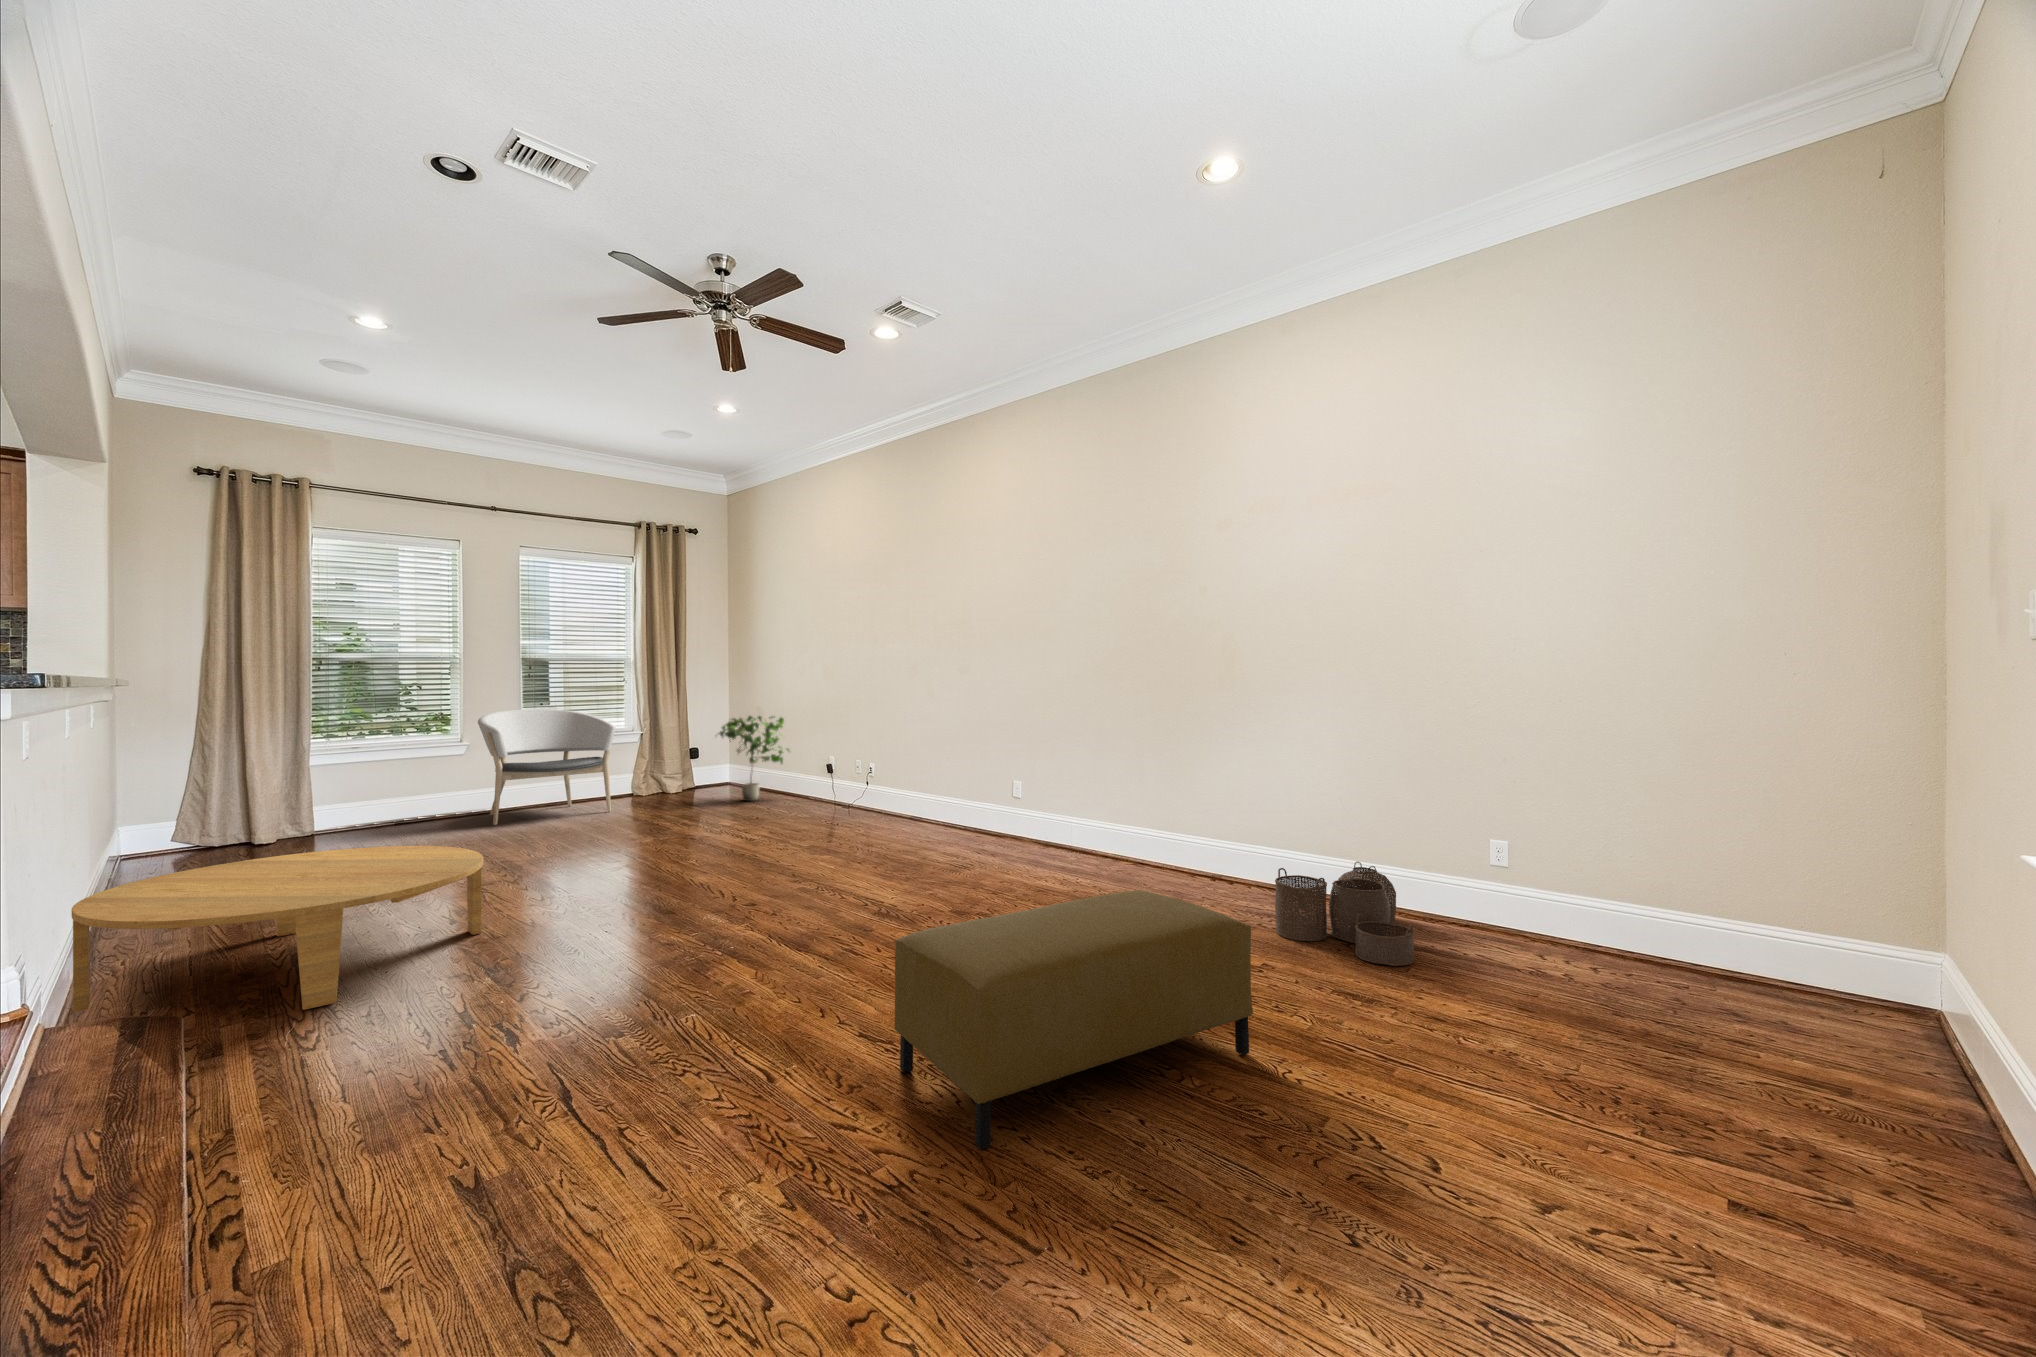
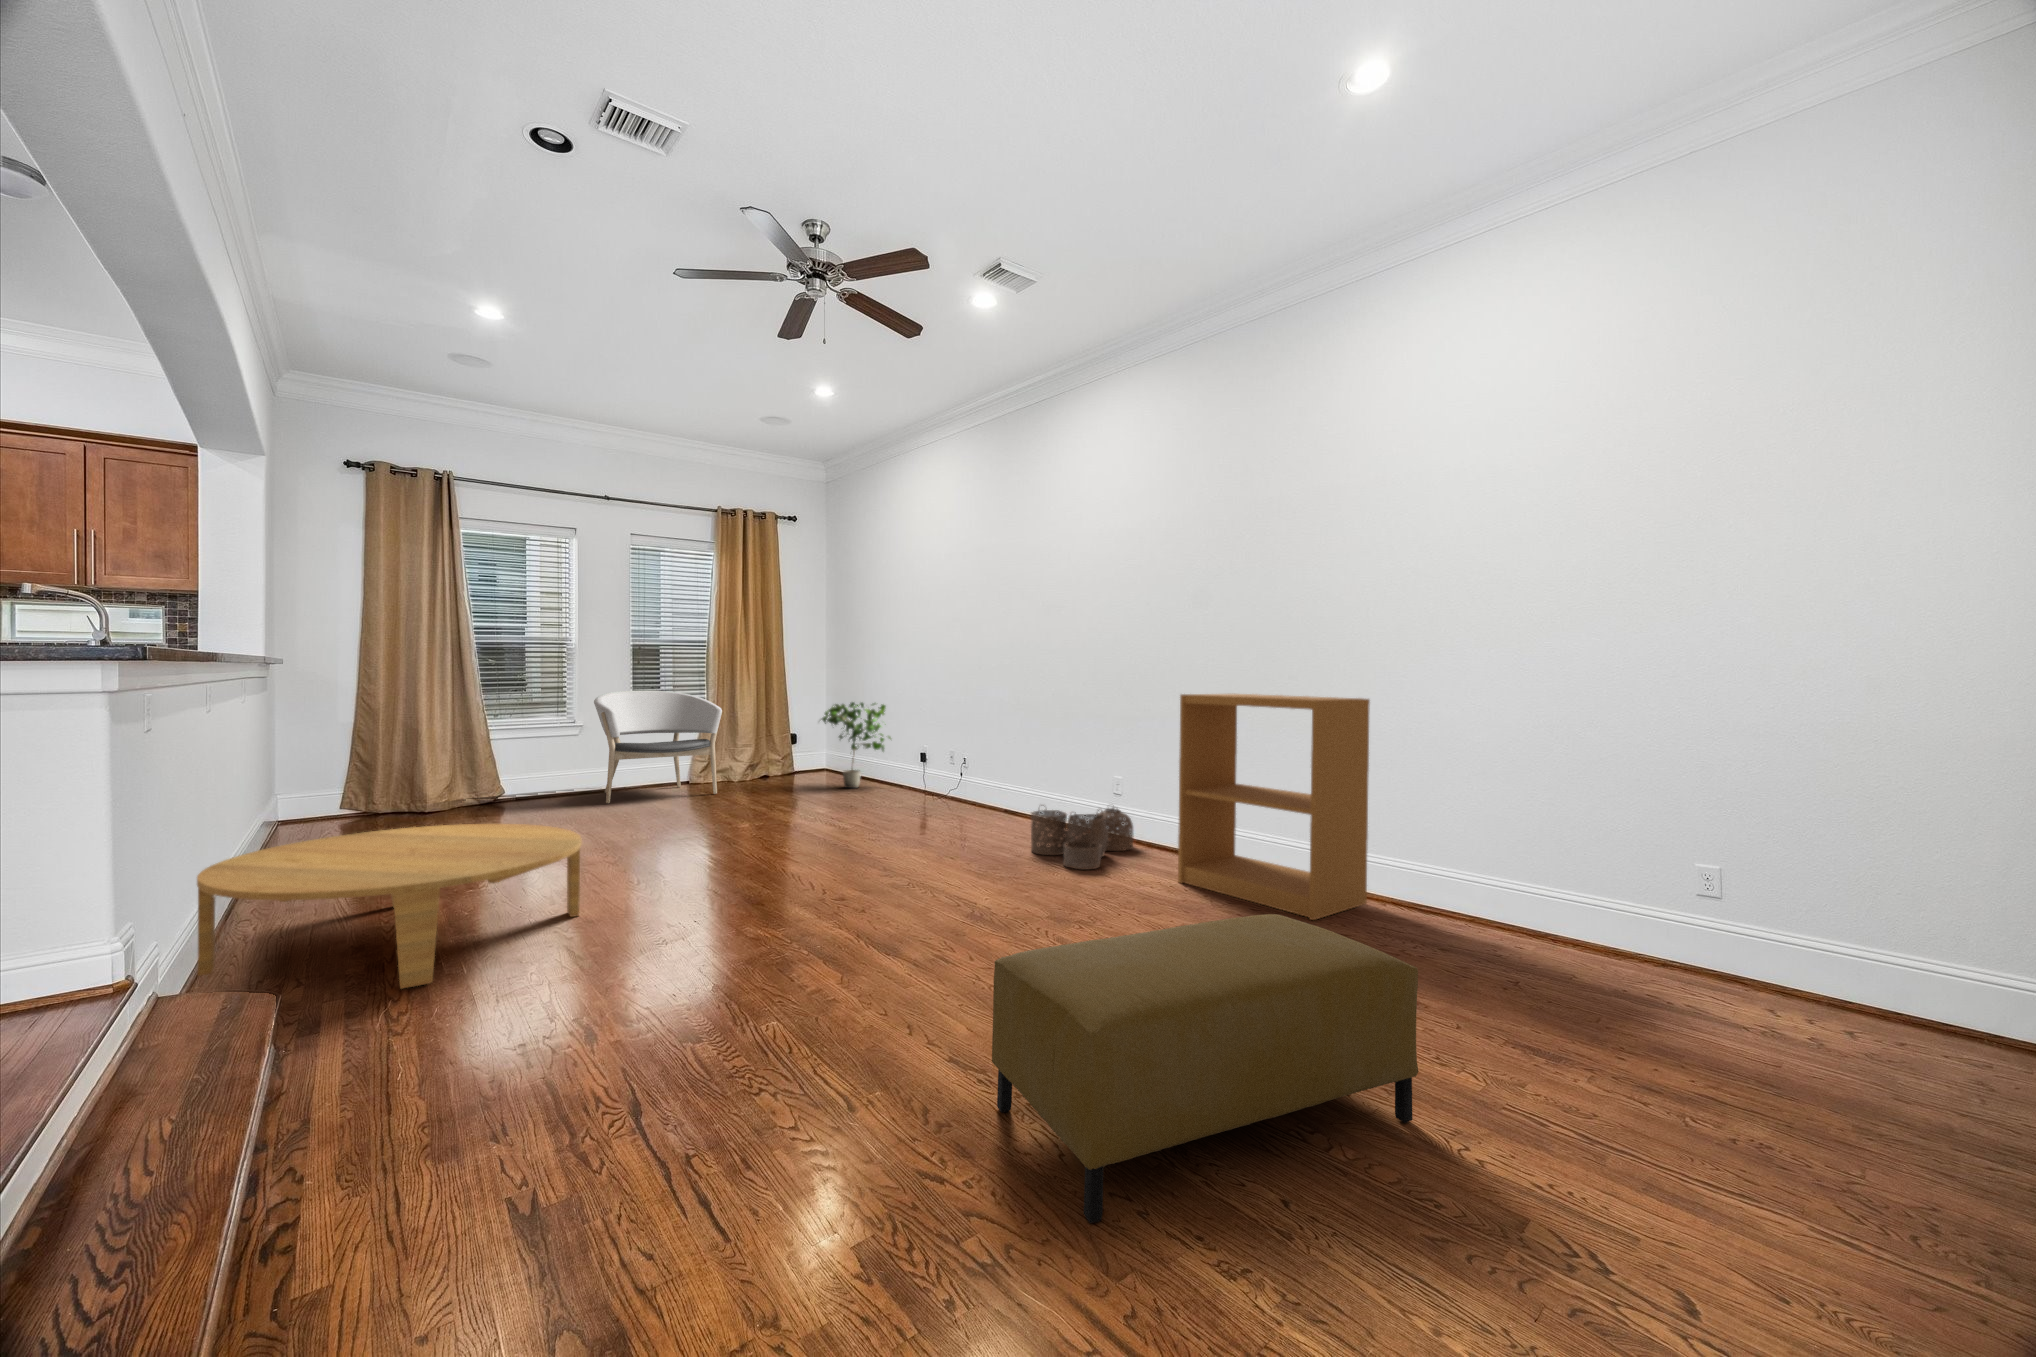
bookshelf: none [1064,700,1230,901] -> present [1178,694,1370,920]
woven basket: present [1275,862,1414,966] -> present [1031,807,1133,869]

